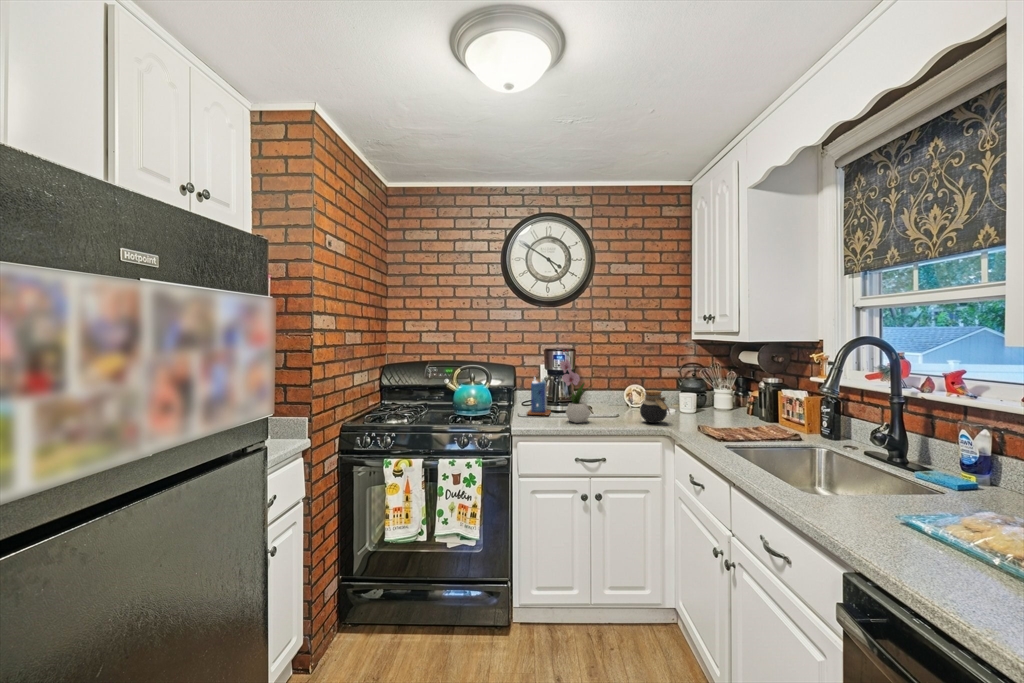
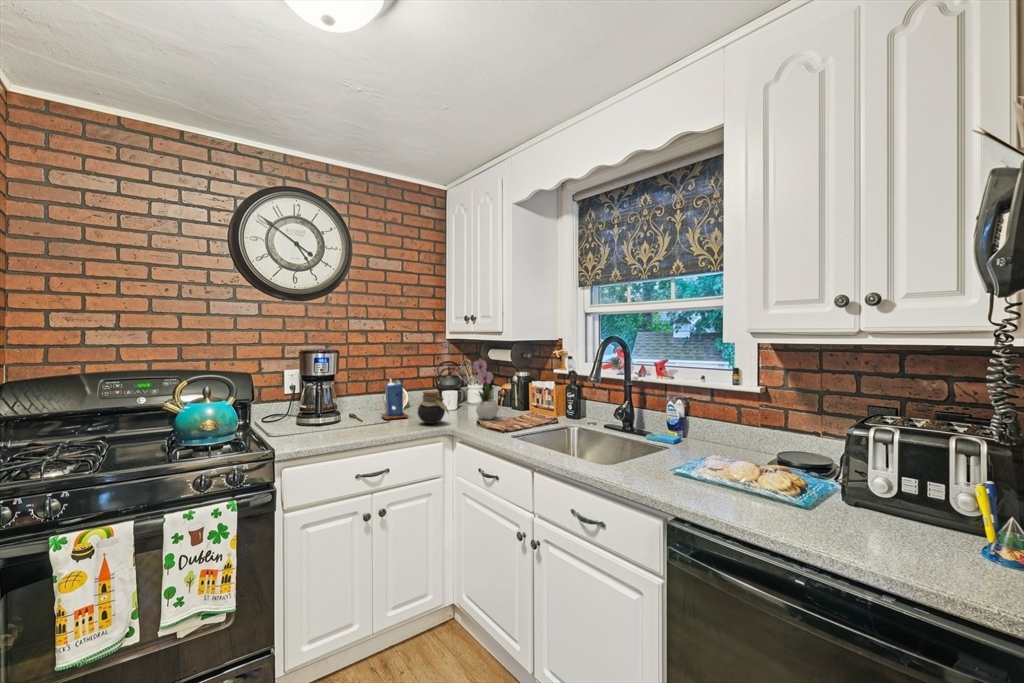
flower arrangement: present [560,350,590,423] -> present [473,350,499,419]
candle: present [527,379,551,416] -> present [381,379,408,419]

